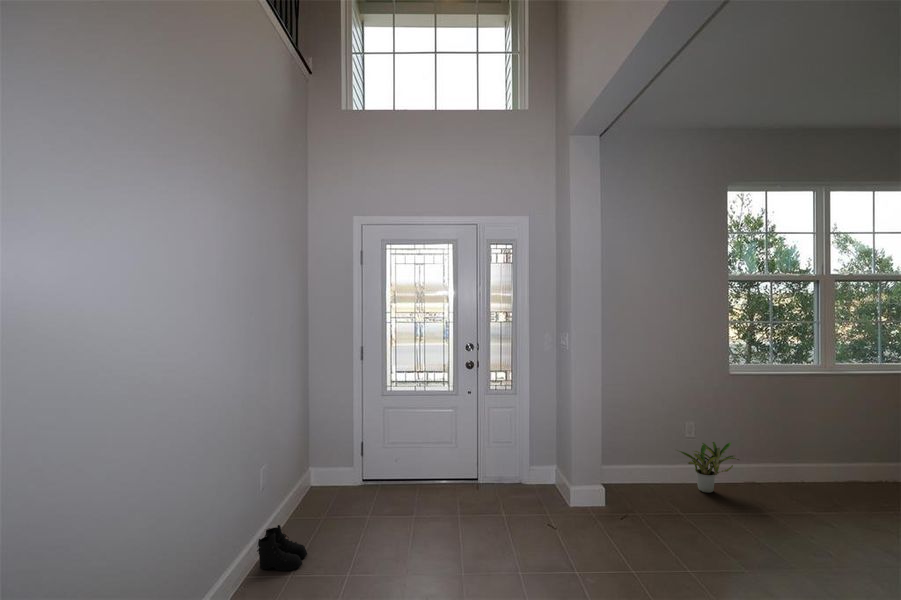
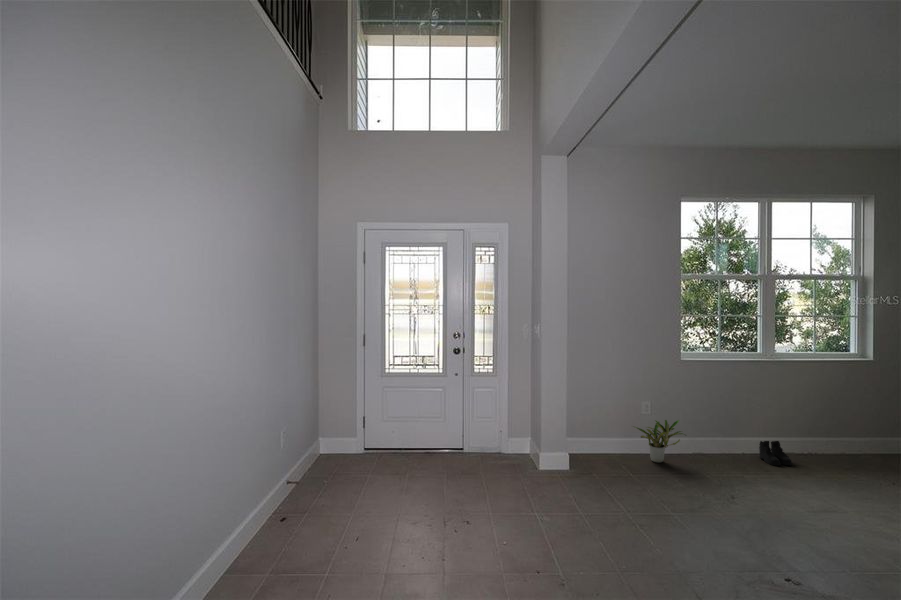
boots: present [257,525,307,571] -> present [759,441,792,465]

